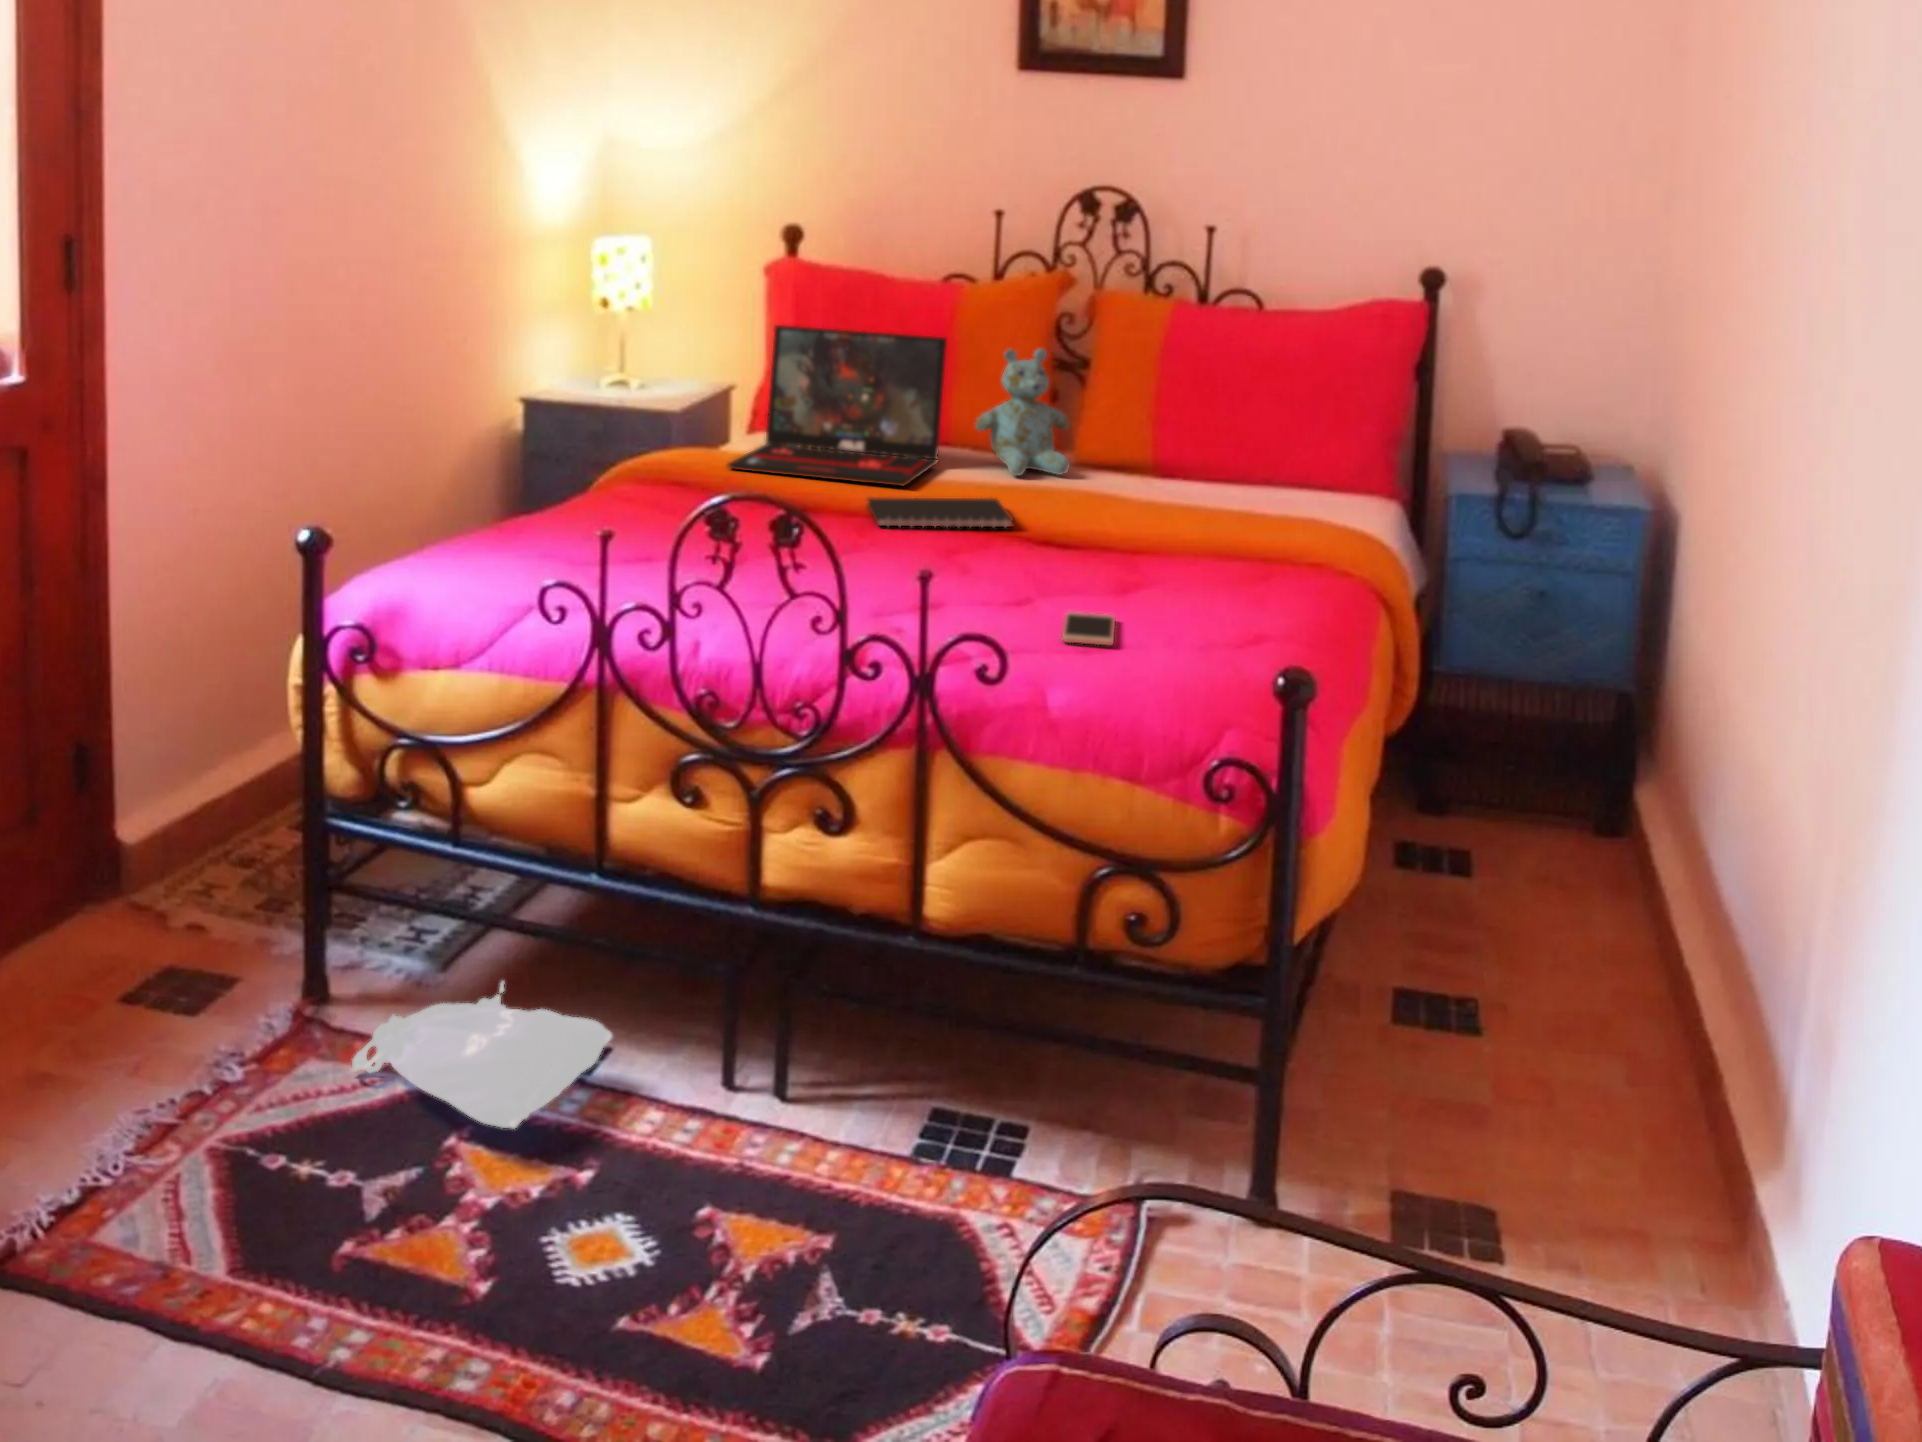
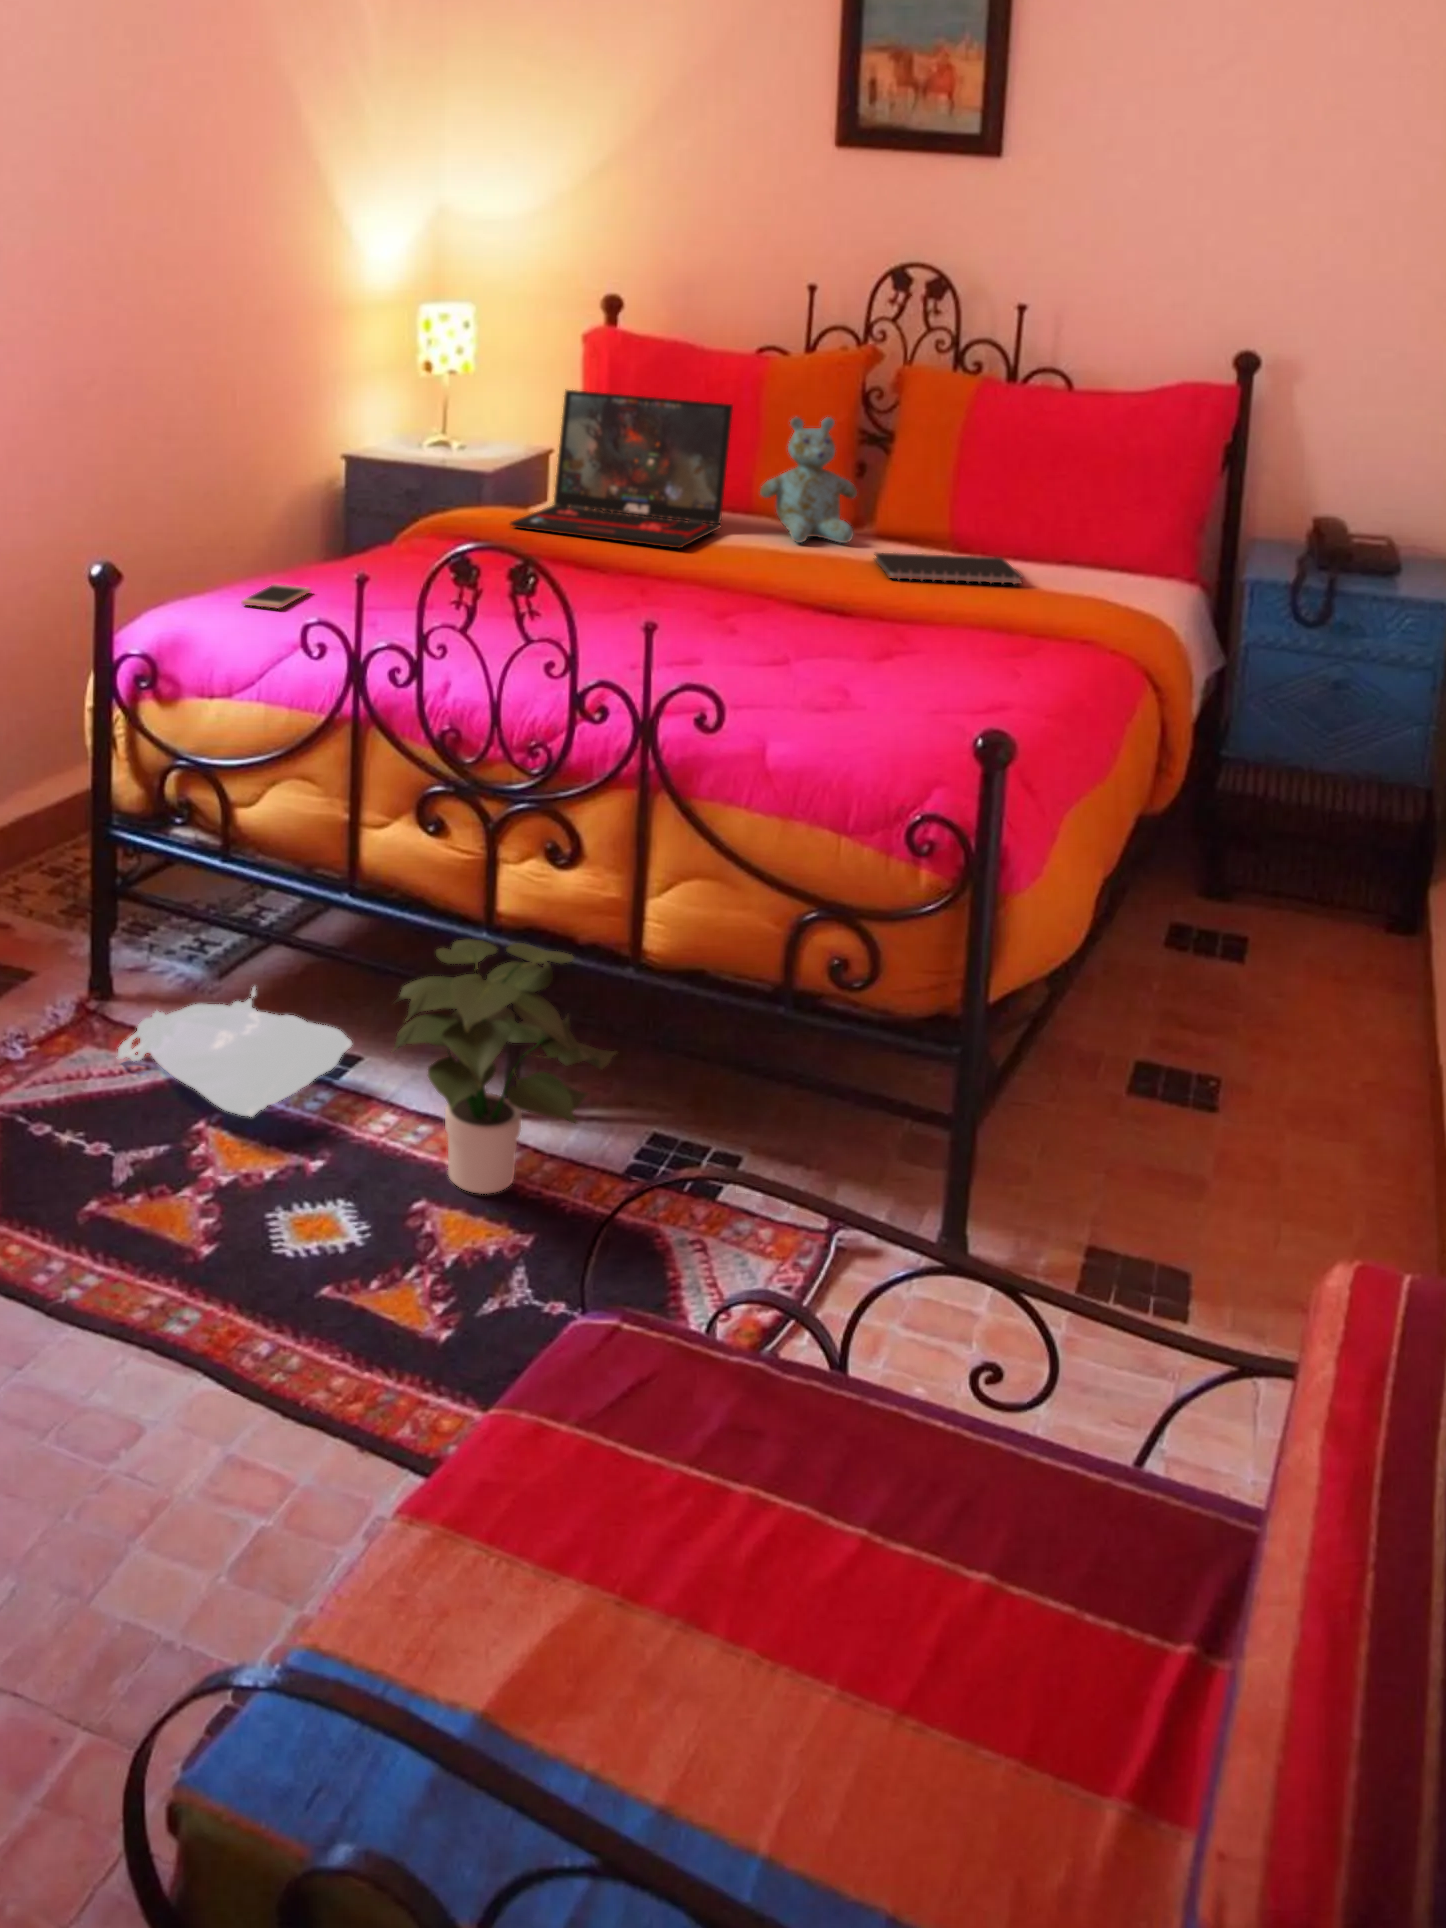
notebook: present [867,497,1013,528] -> present [874,553,1022,584]
smartphone: present [1062,612,1115,645] -> present [242,584,311,608]
potted plant: none [663,917,906,1191] -> present [394,939,616,1194]

